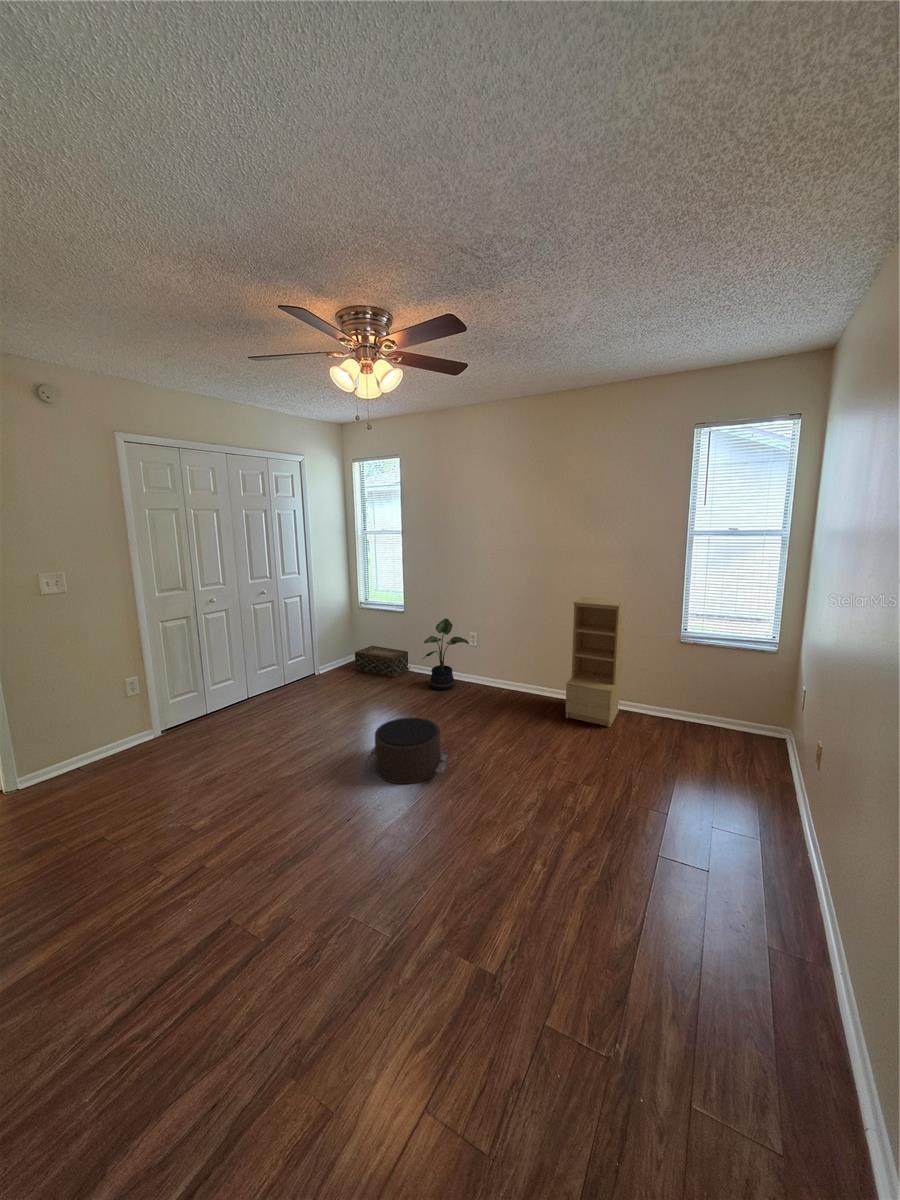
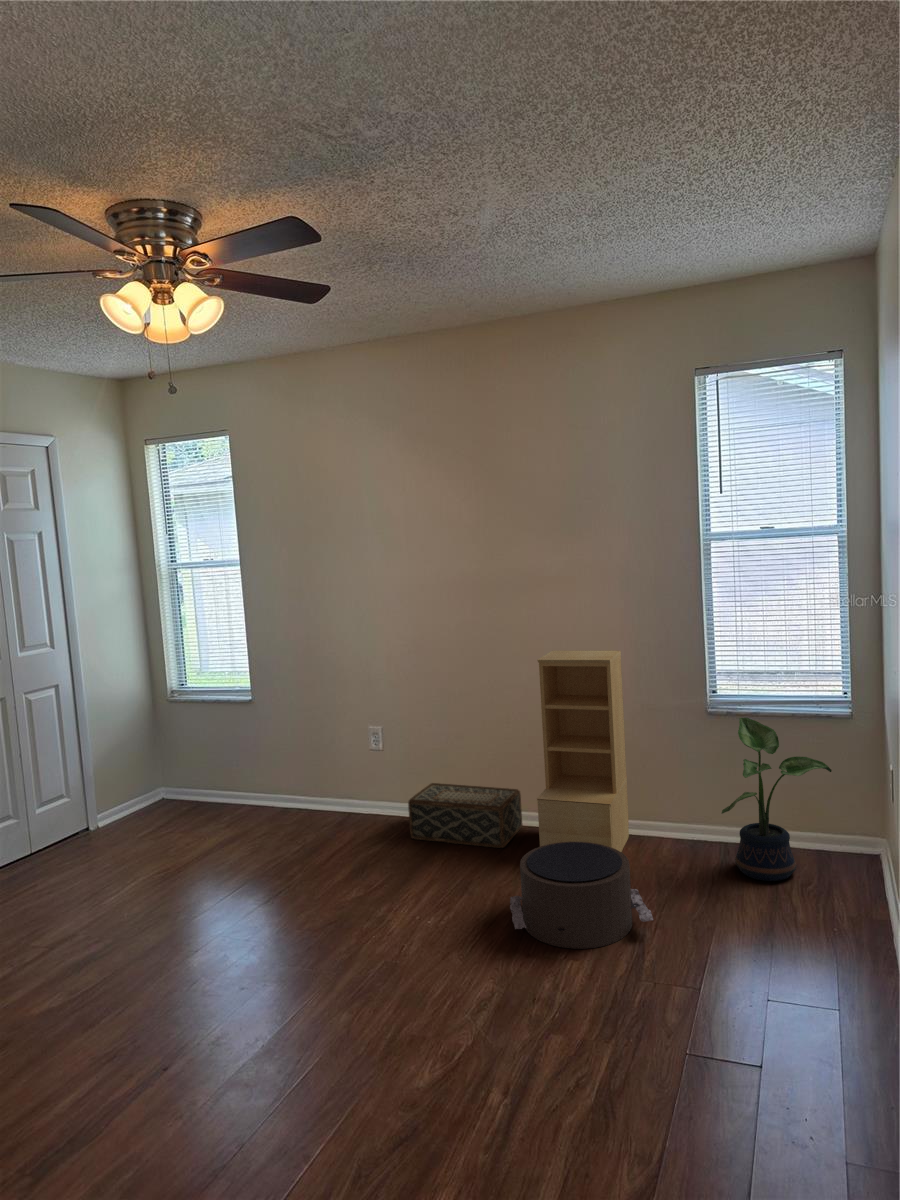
potted plant: present [423,619,469,690] -> present [722,718,832,881]
woven basket: present [355,646,409,678] -> present [408,783,523,848]
pouf: present [363,717,448,784] -> present [510,842,653,949]

